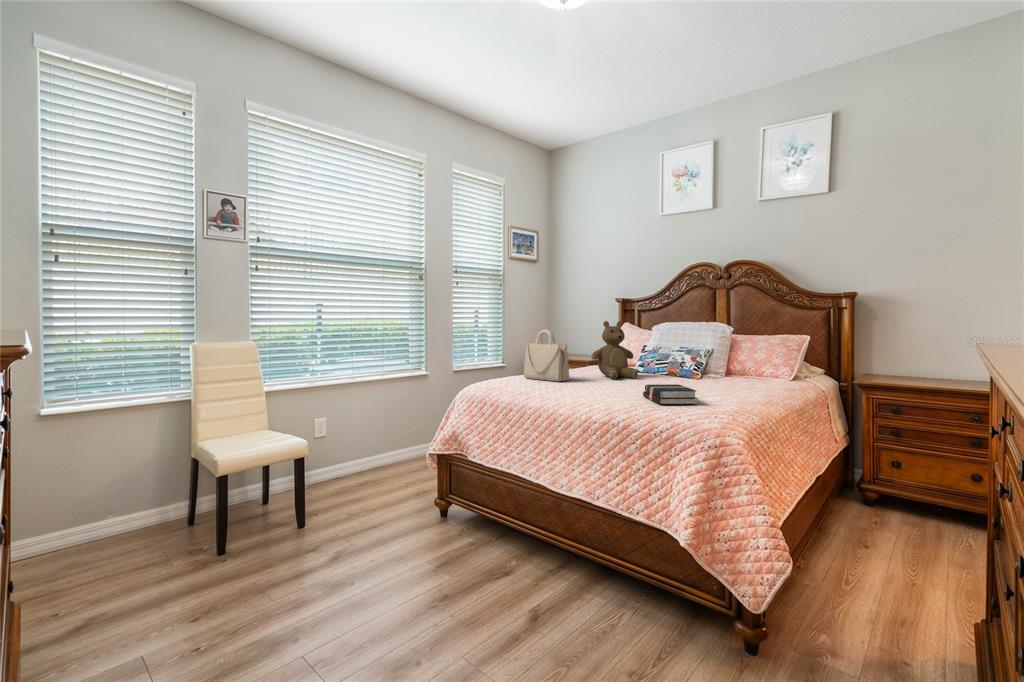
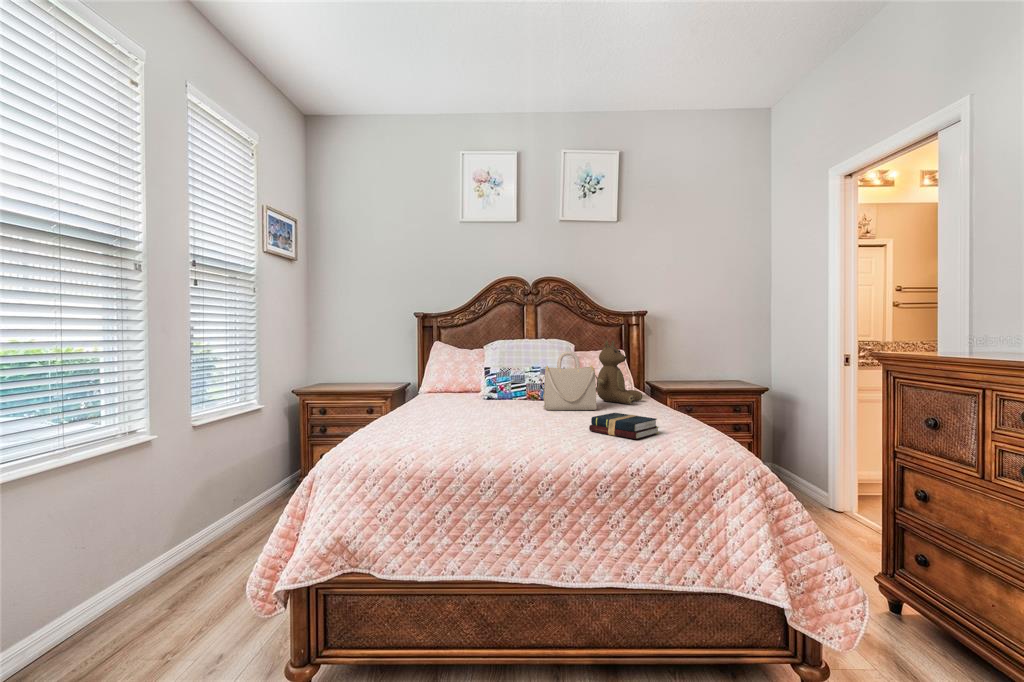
teddy bear: present [591,321,638,379] -> present [597,340,642,404]
handbag: present [524,330,569,381] -> present [542,351,599,410]

